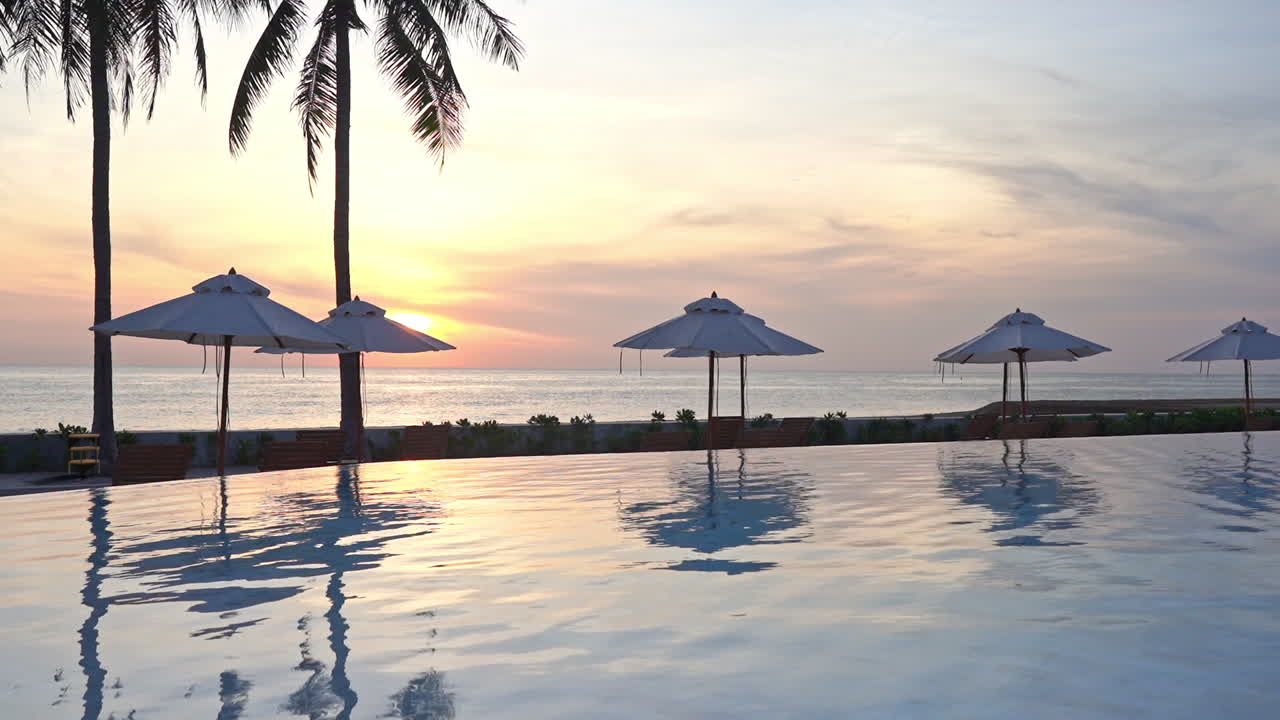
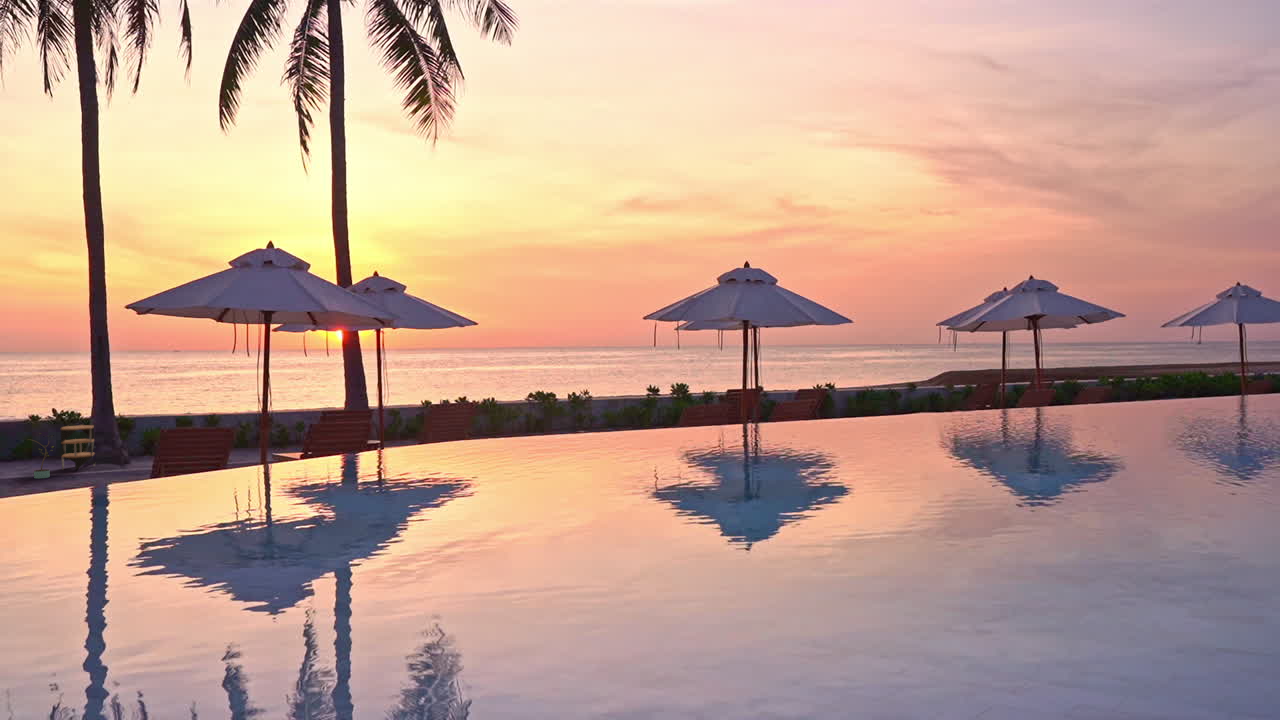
potted plant: none [34,440,62,482] -> present [28,433,55,478]

